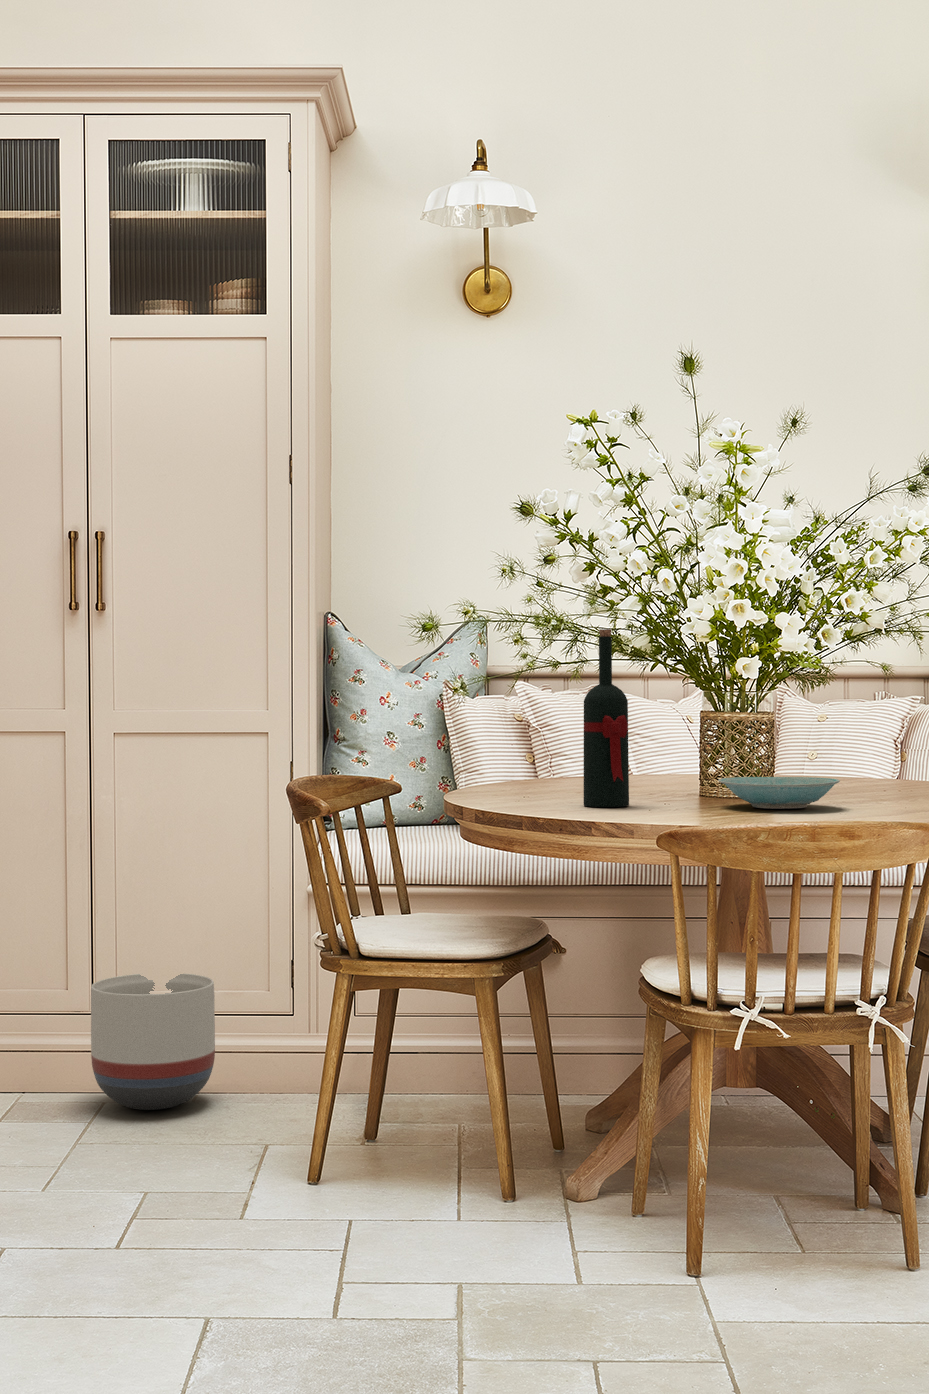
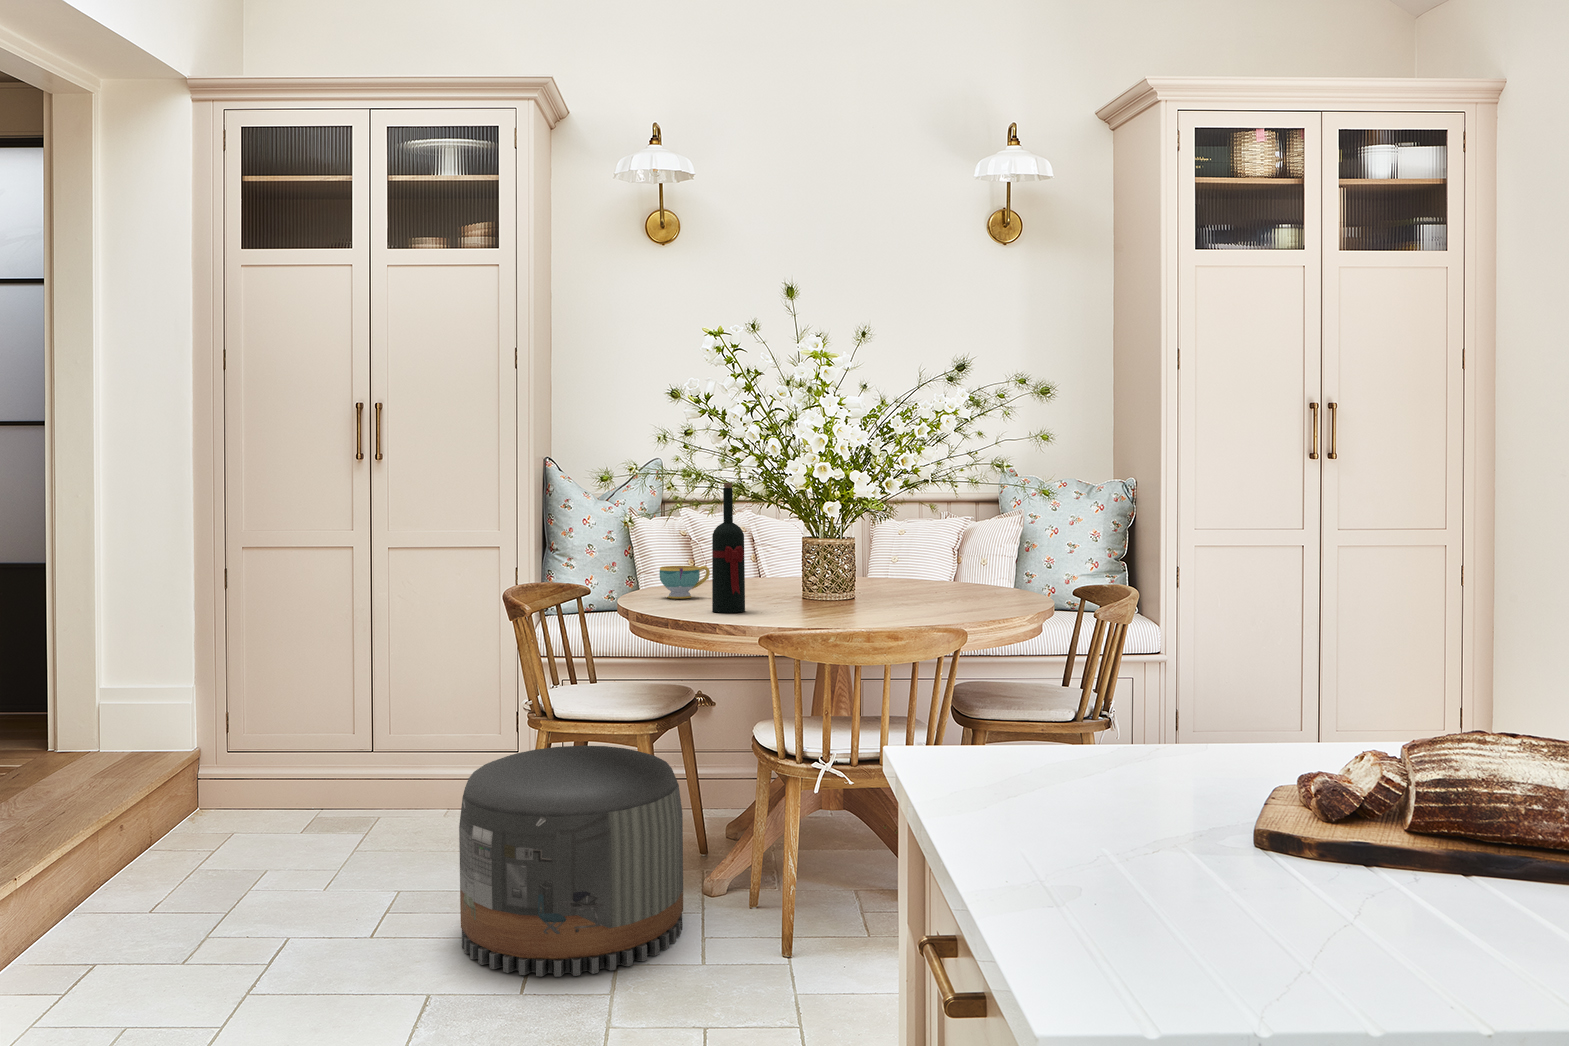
teacup: none [503,749,572,793] -> present [660,566,710,599]
bowl: present [718,777,840,809] -> none [809,589,896,614]
planter: present [91,974,215,1110] -> none [364,724,457,826]
pouf: none [246,991,544,1295] -> present [459,746,683,977]

